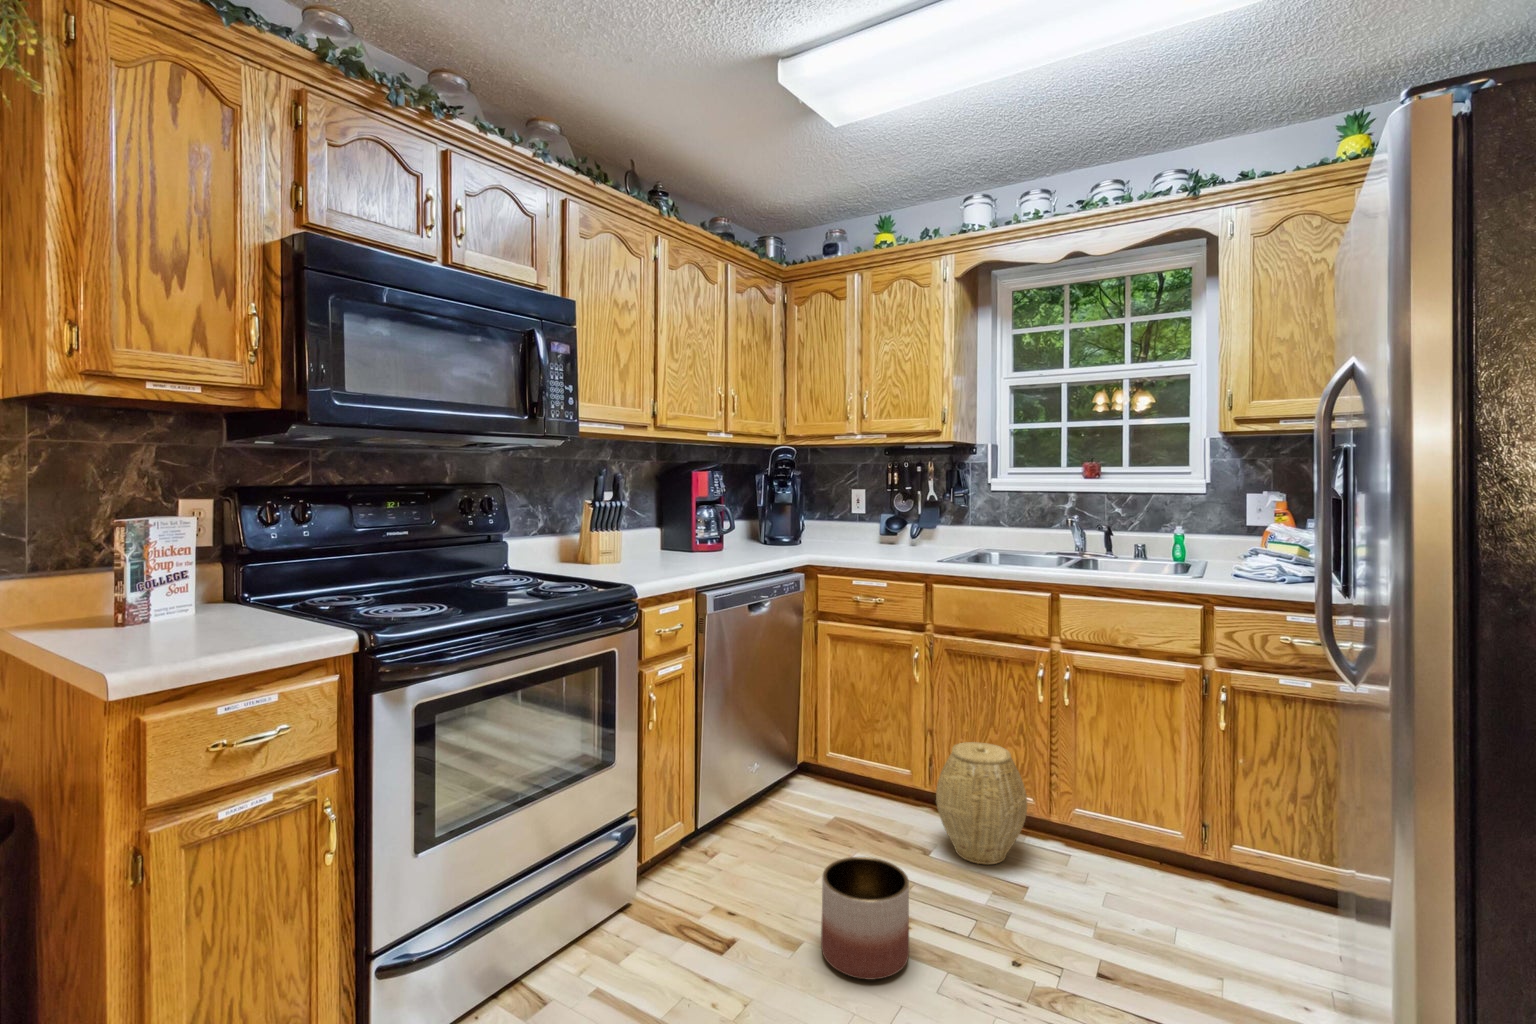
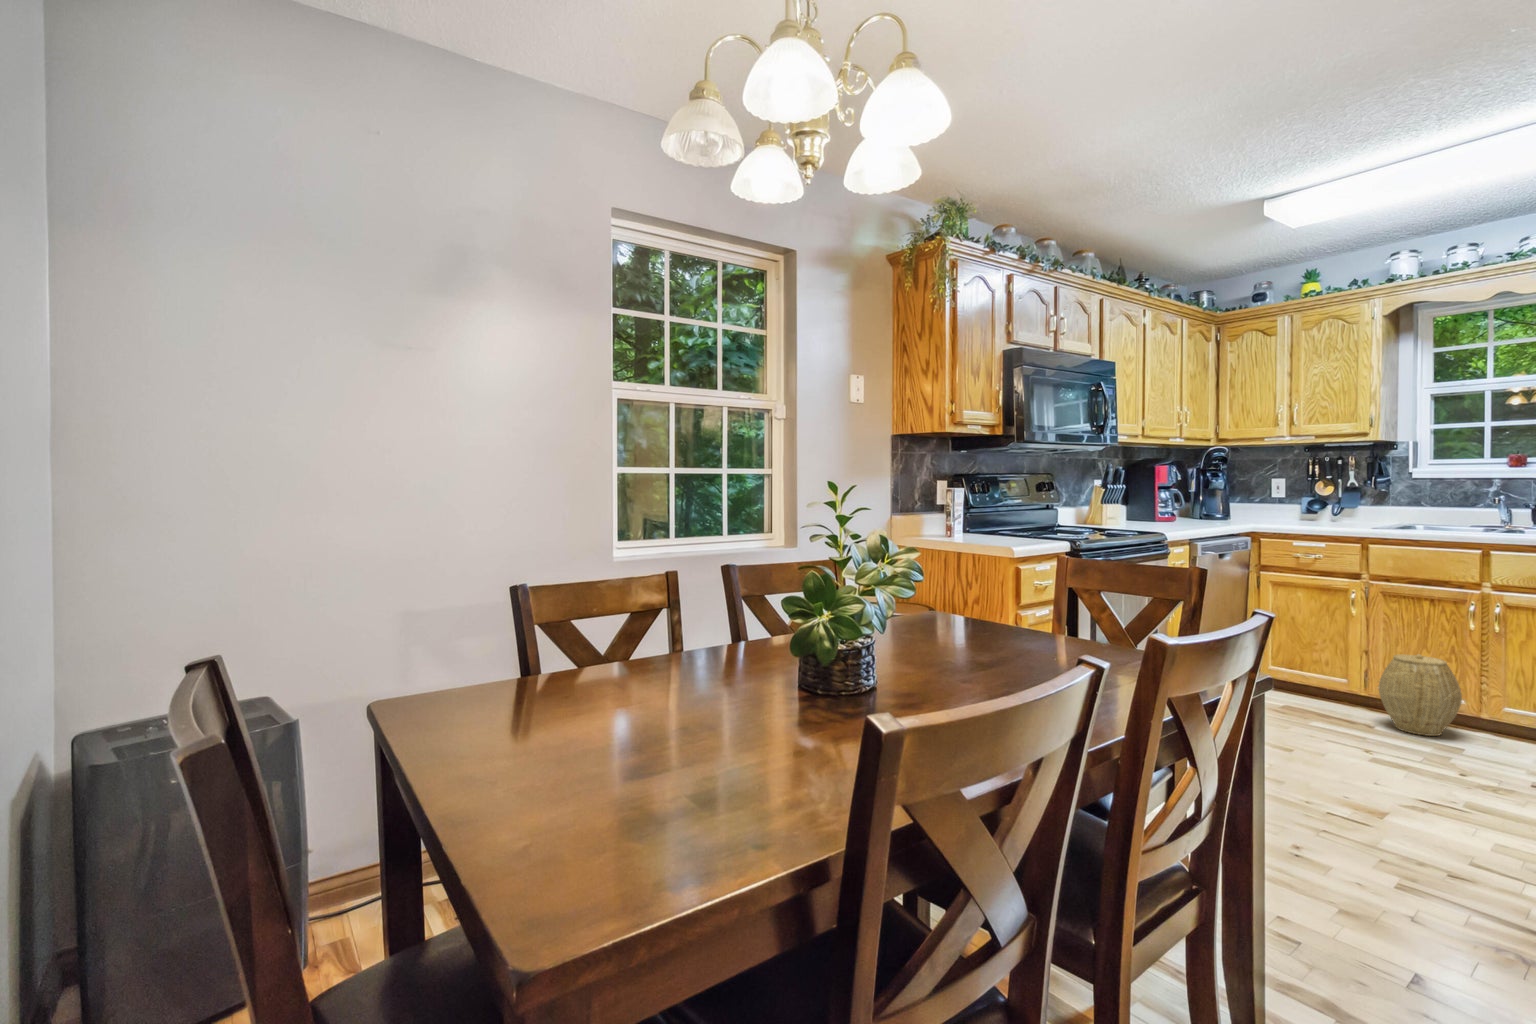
planter: present [821,857,909,980] -> none [1312,703,1380,766]

